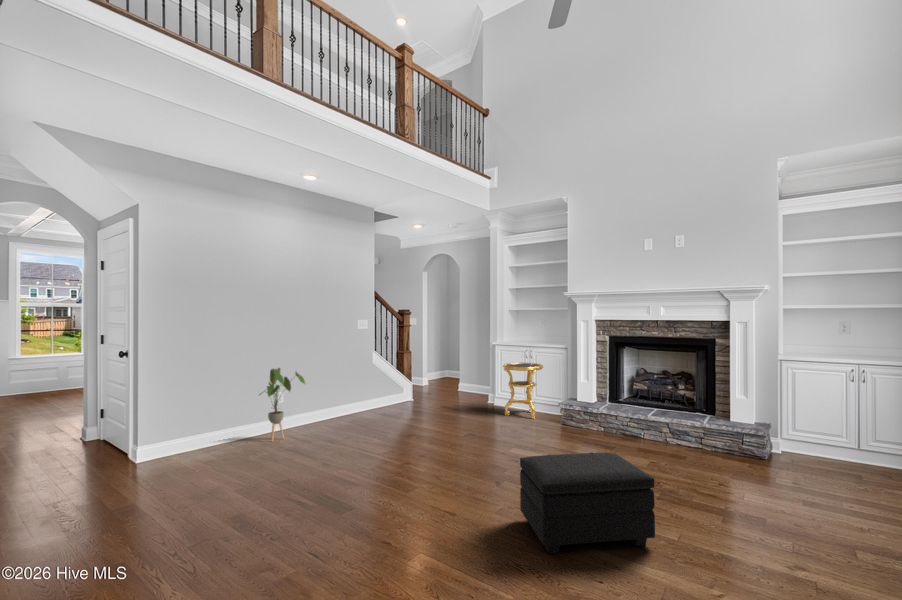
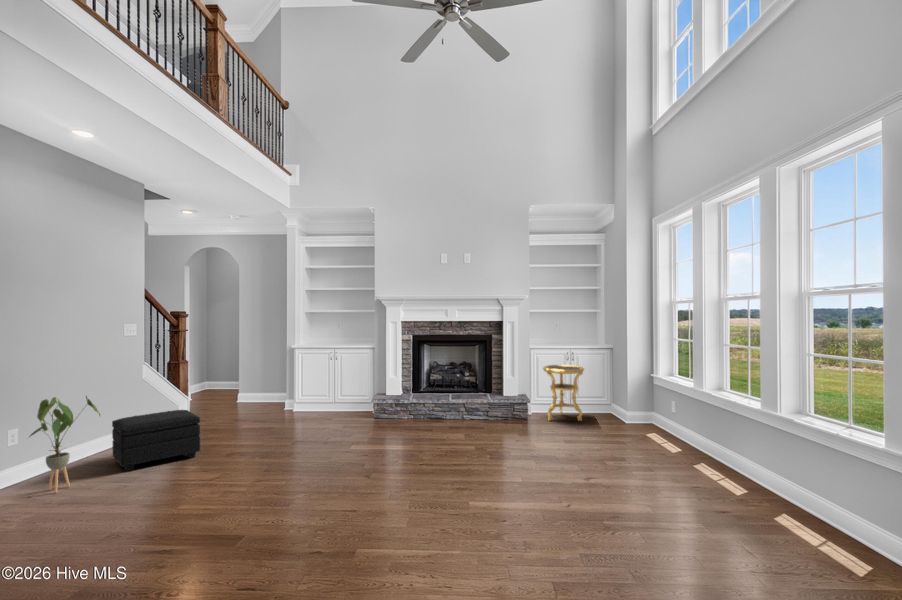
side table: present [503,363,544,419] -> present [543,365,584,421]
footstool: present [520,452,655,553] -> present [112,410,200,471]

